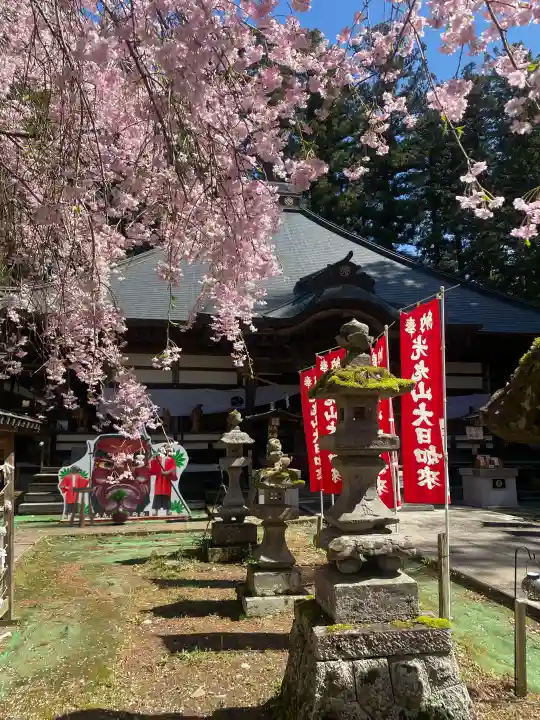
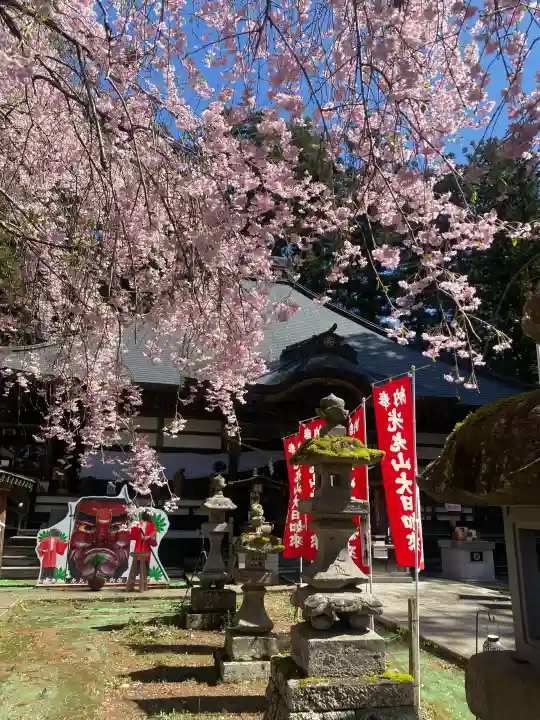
stool: present [69,487,94,527] -> present [125,551,149,593]

